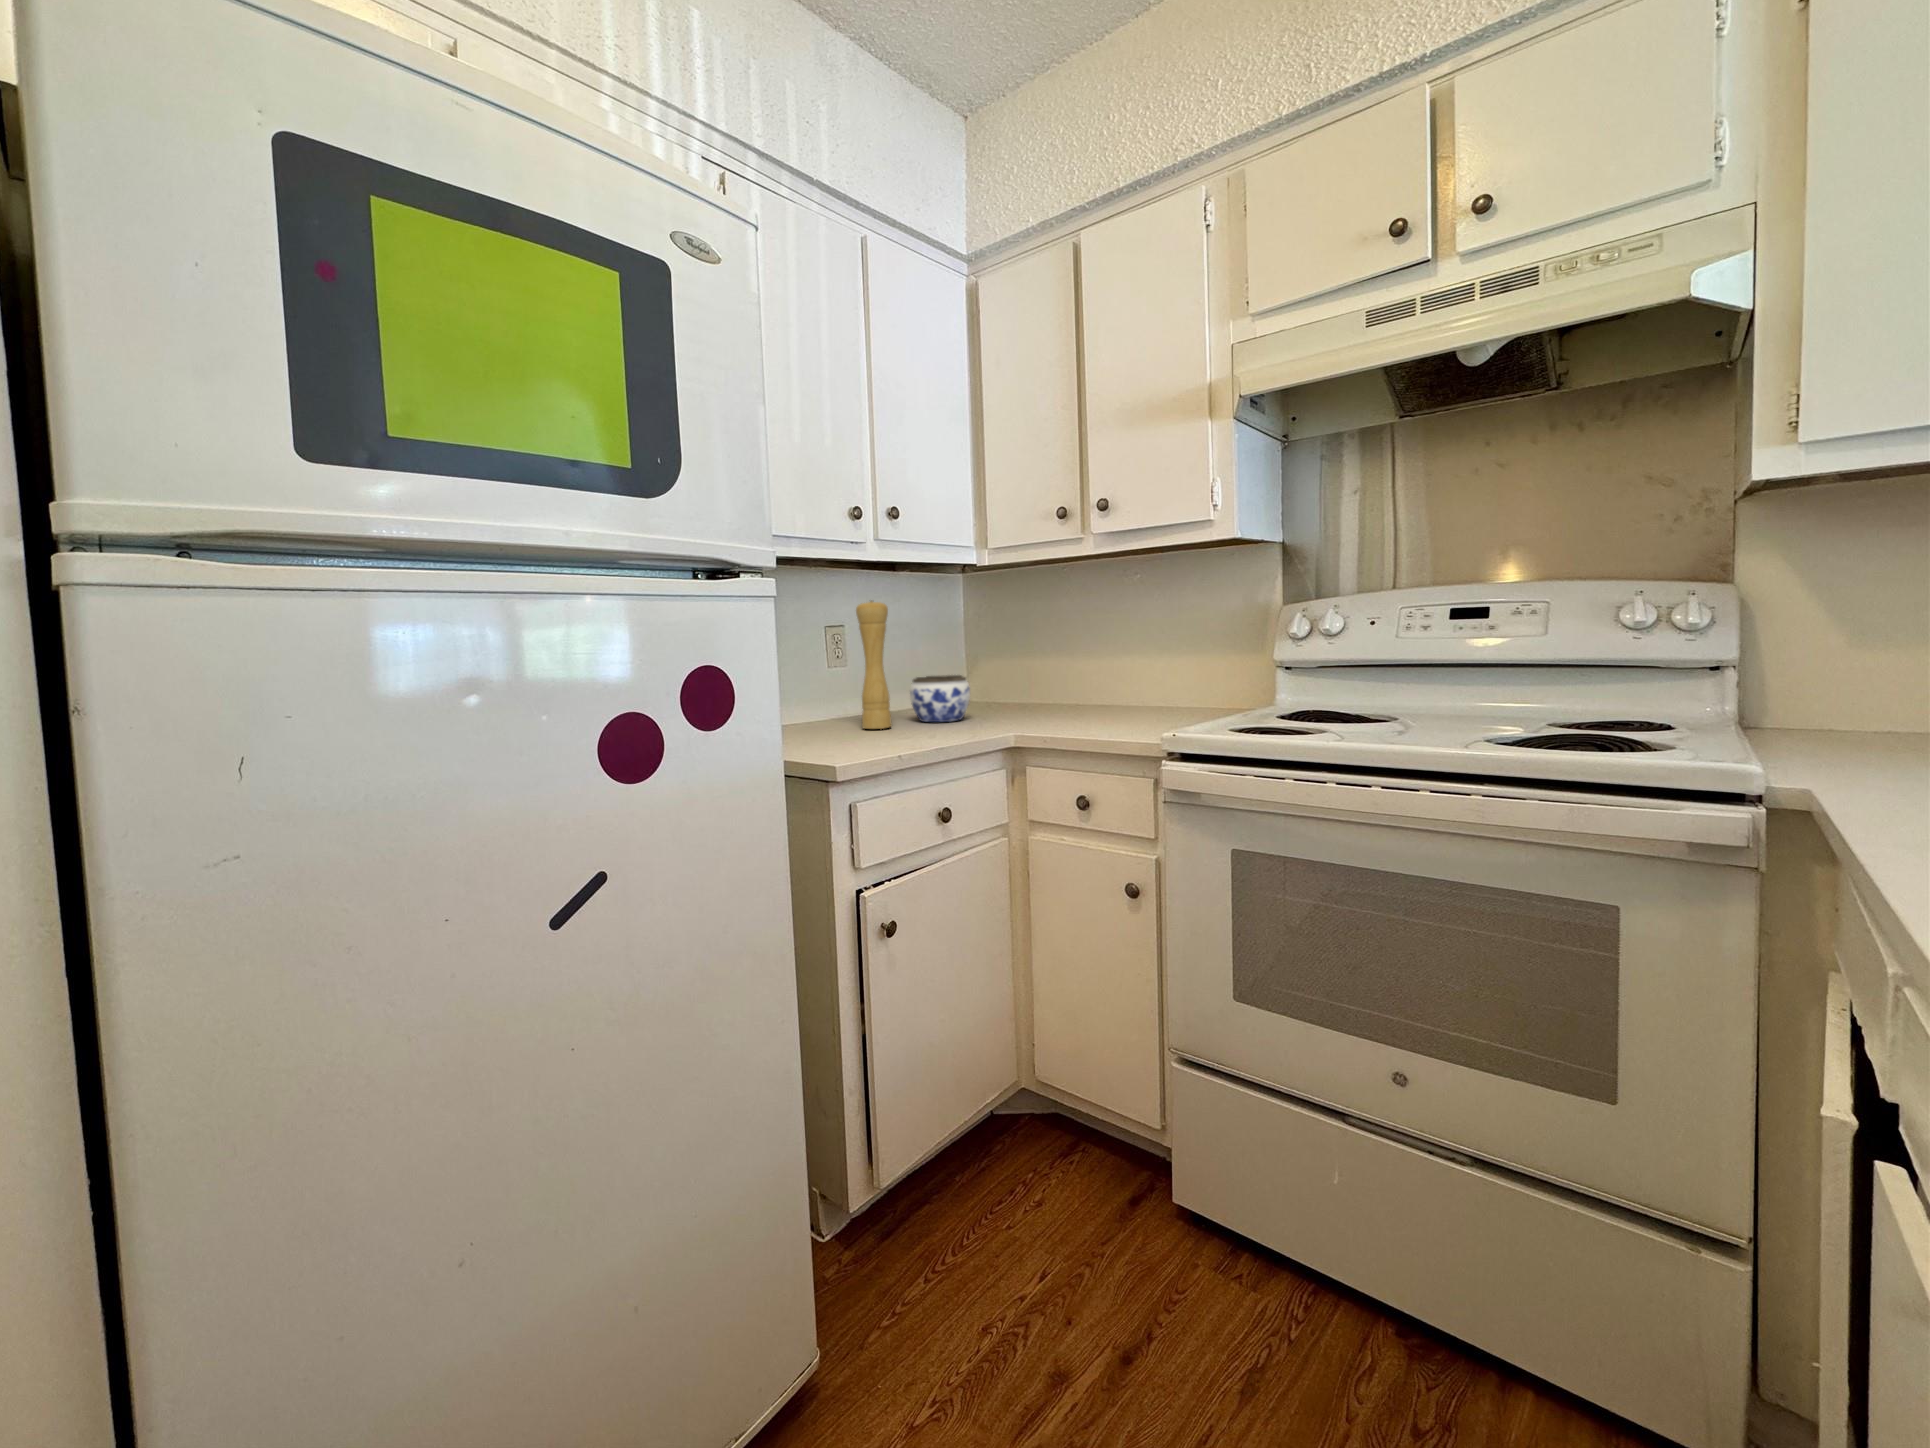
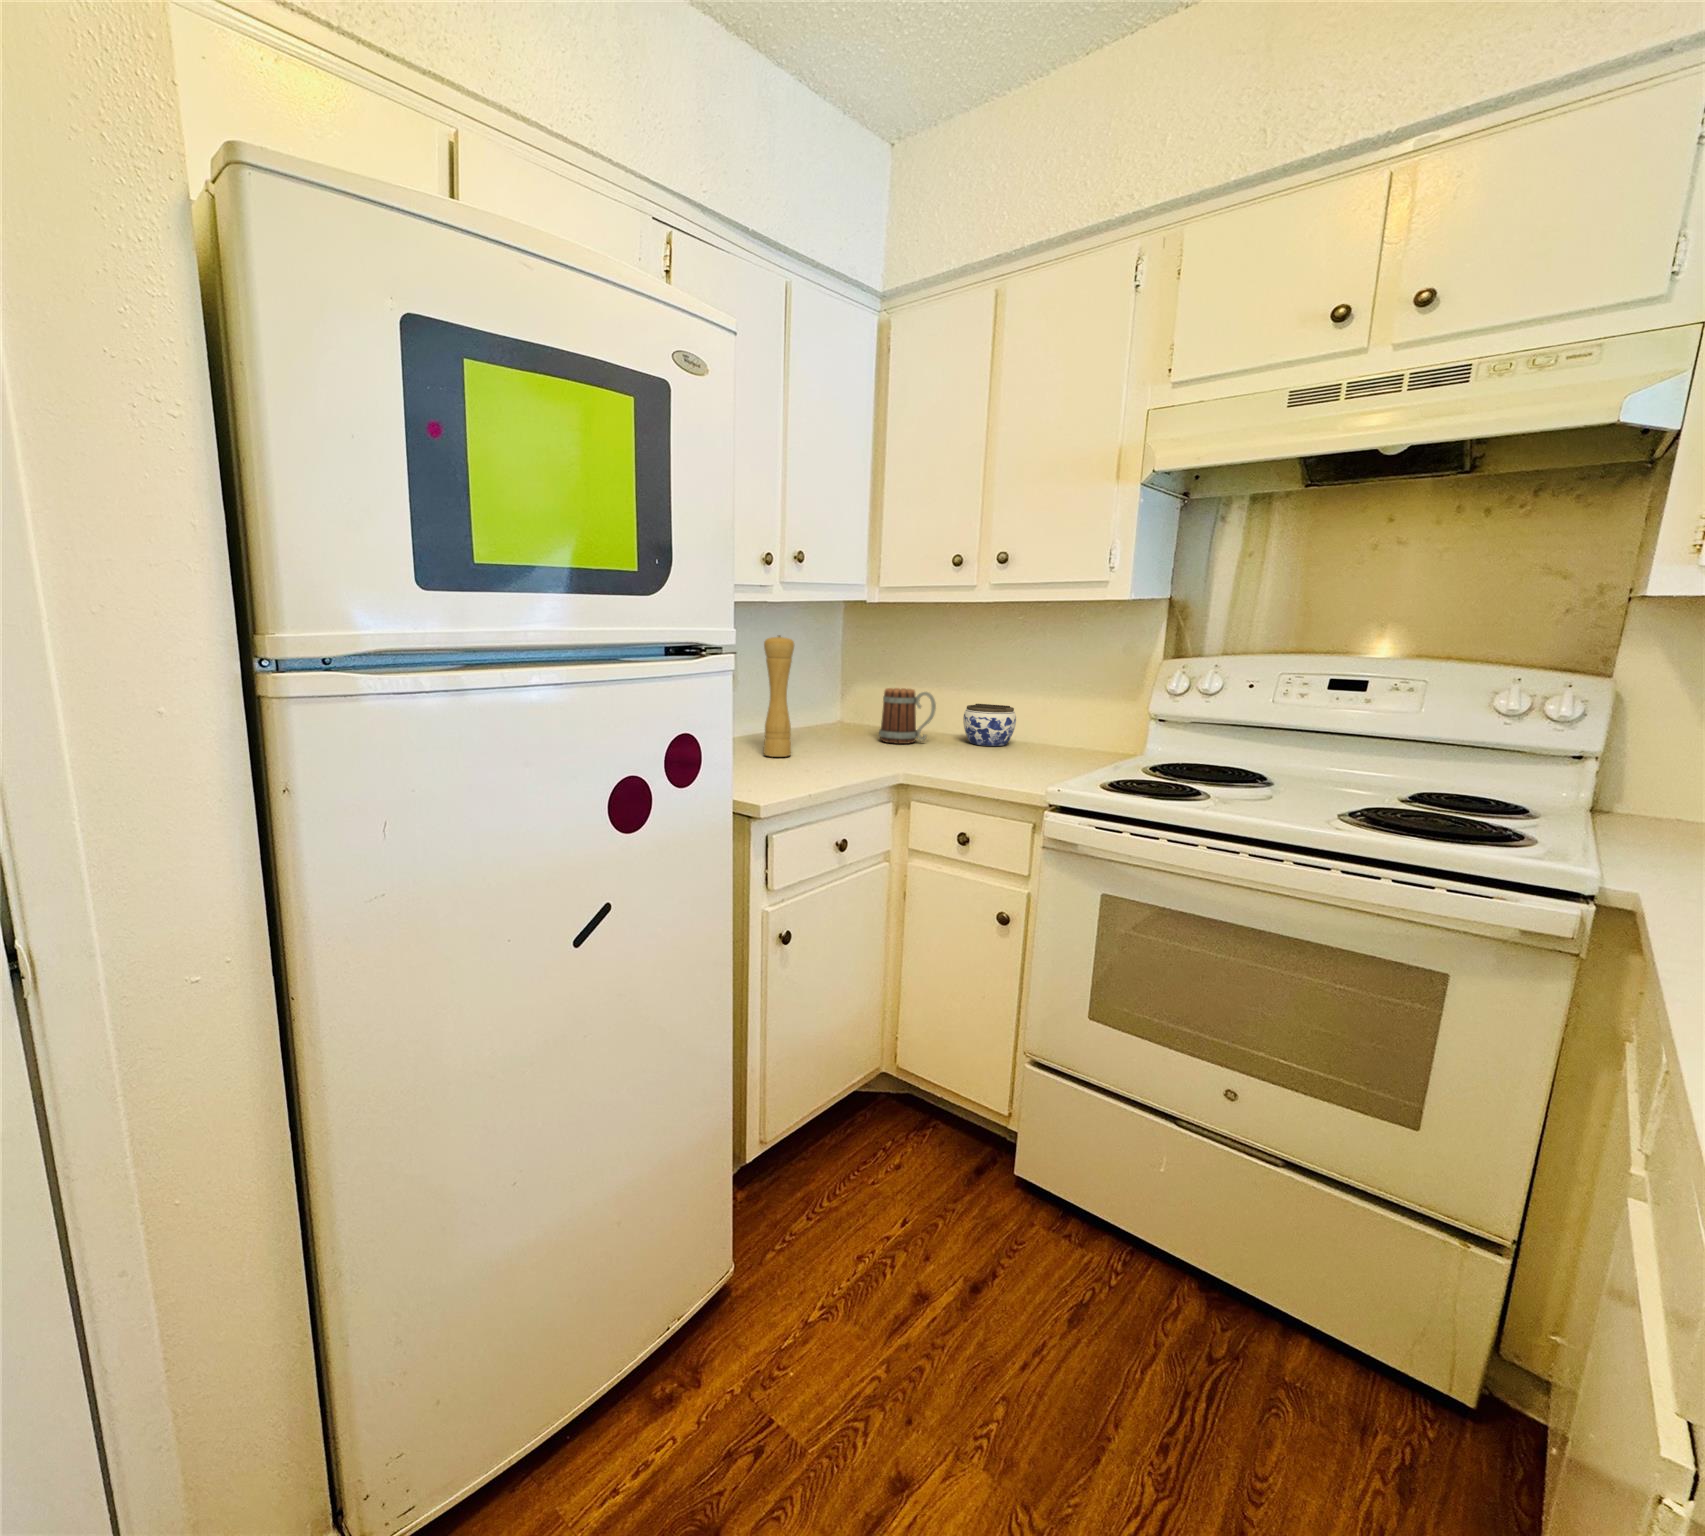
mug: none [991,655,1050,713] -> present [879,688,936,744]
jar: present [910,675,970,722] -> present [963,704,1016,746]

